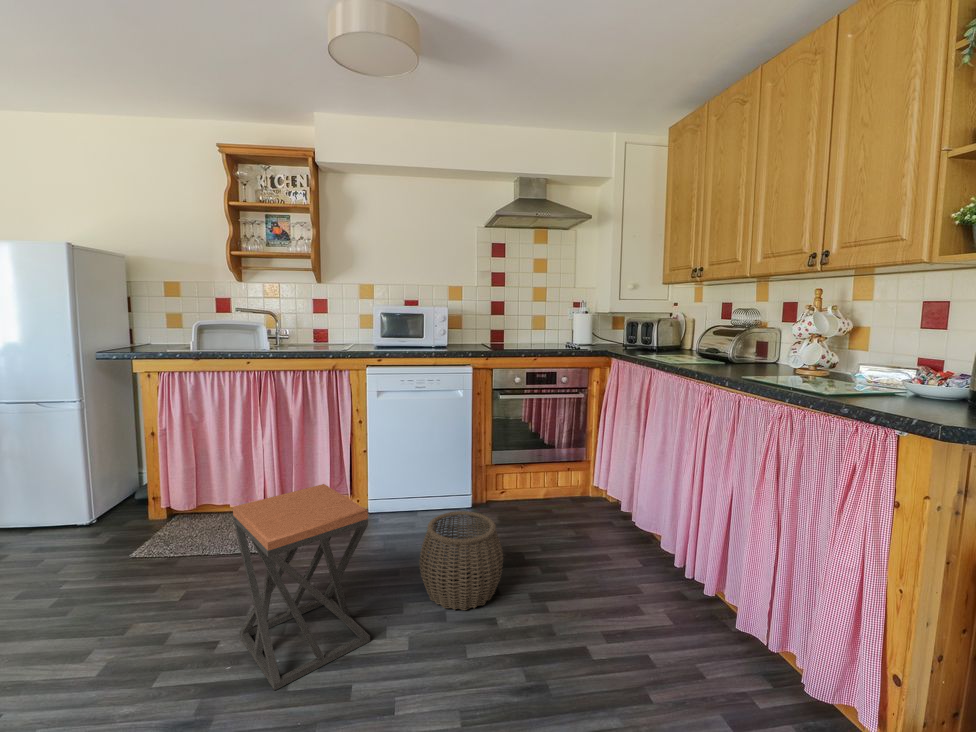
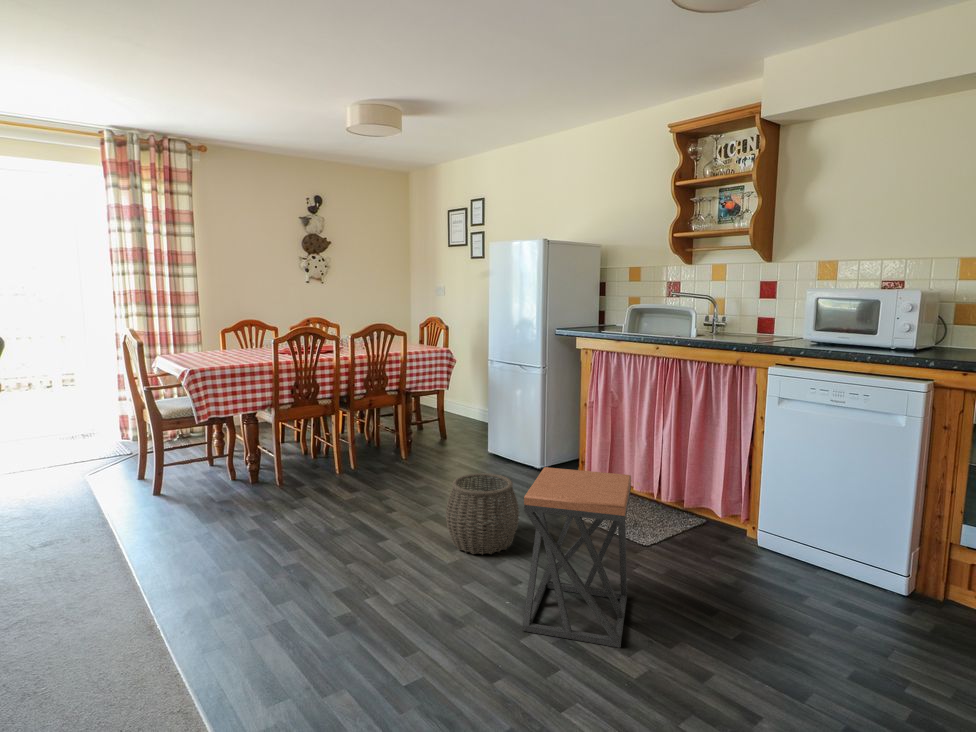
woven basket: present [419,511,503,610] -> present [446,473,519,554]

